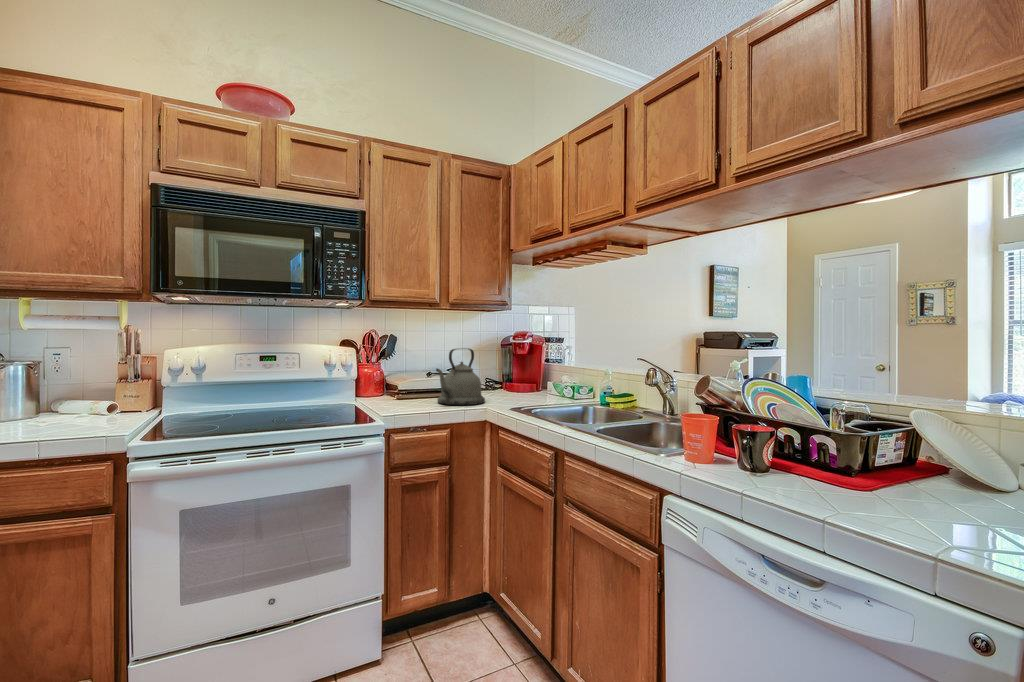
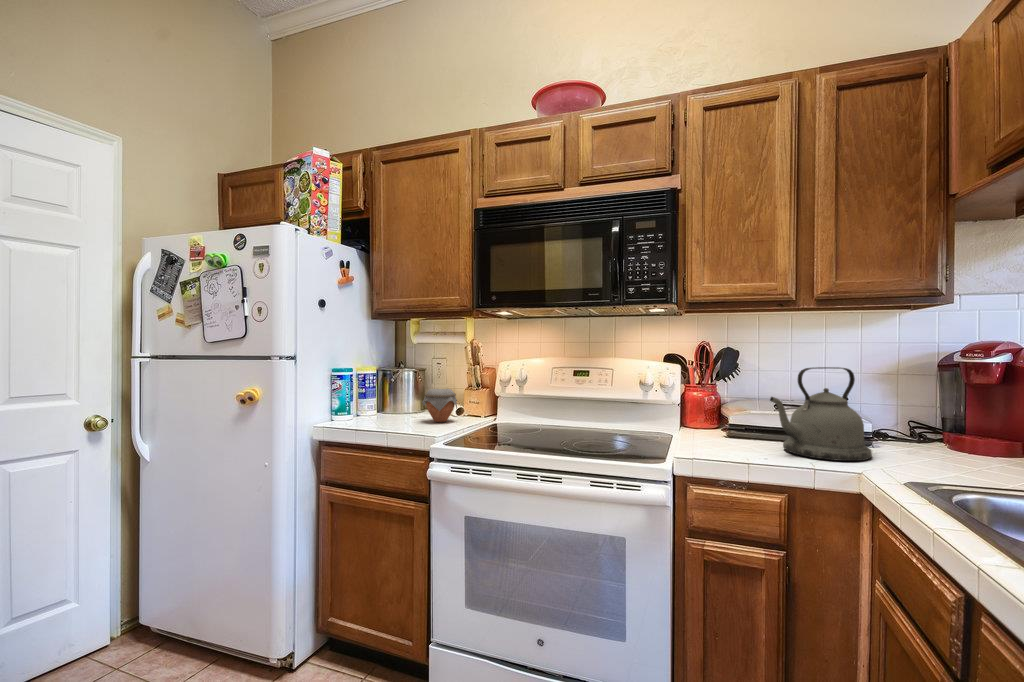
jar: none [51,384,111,424] -> present [422,389,457,422]

